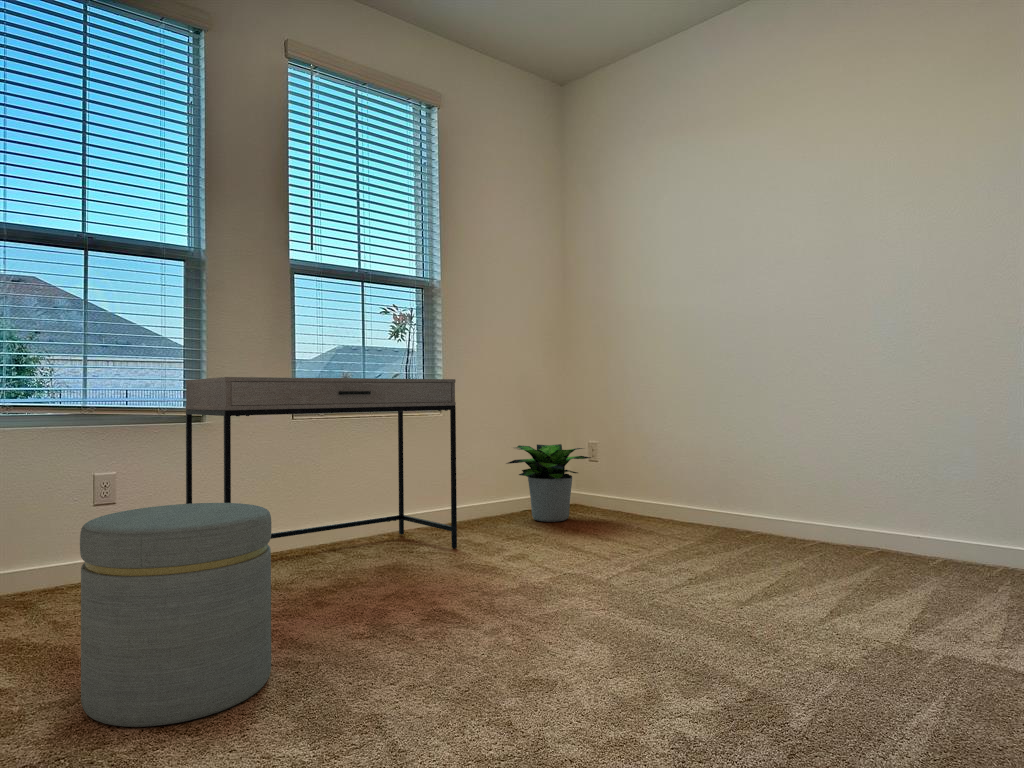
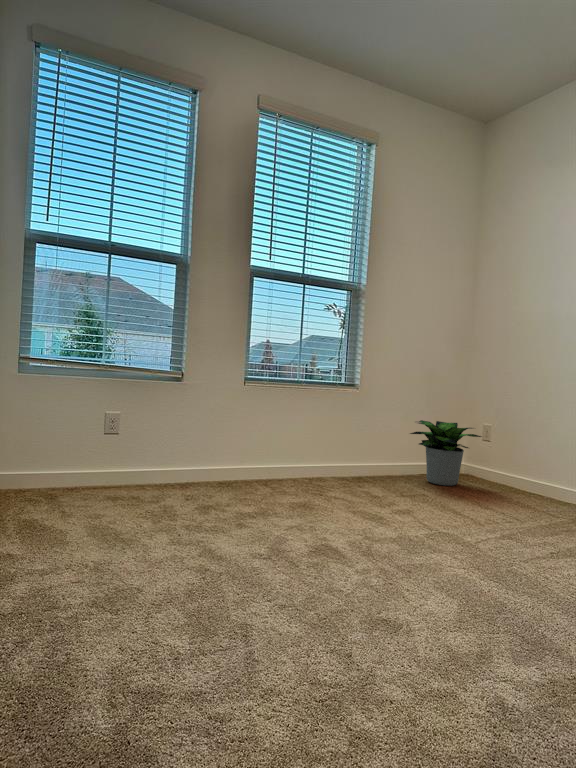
desk: present [186,377,457,549] -> none [163,349,367,505]
ottoman: present [80,503,271,727] -> none [57,438,194,597]

